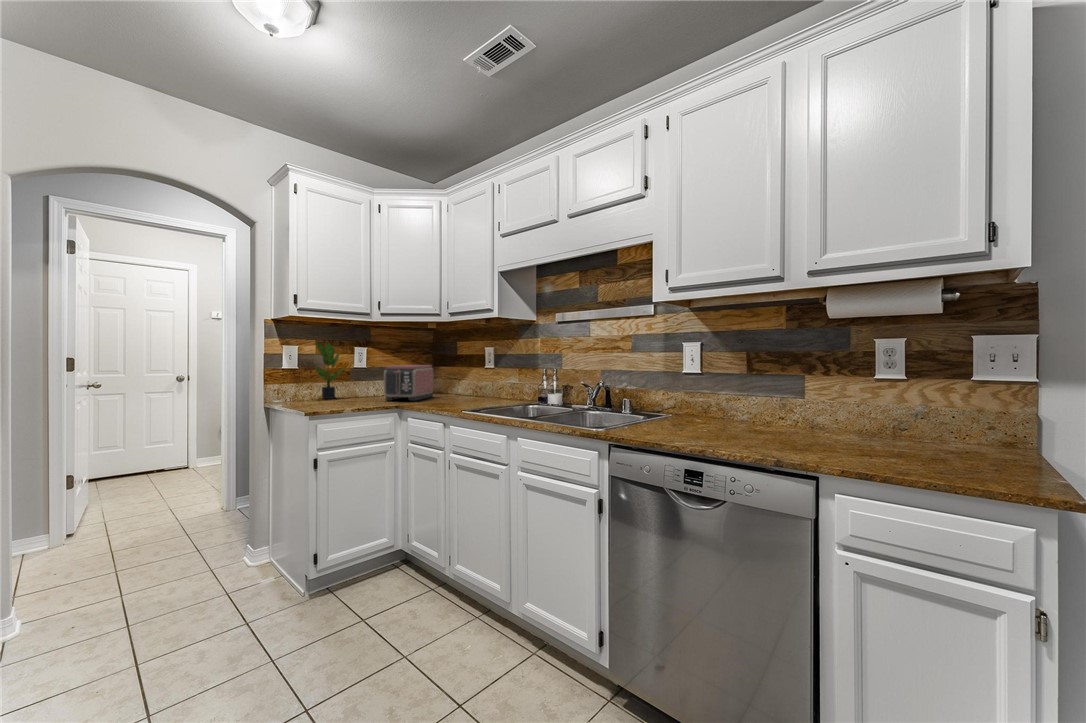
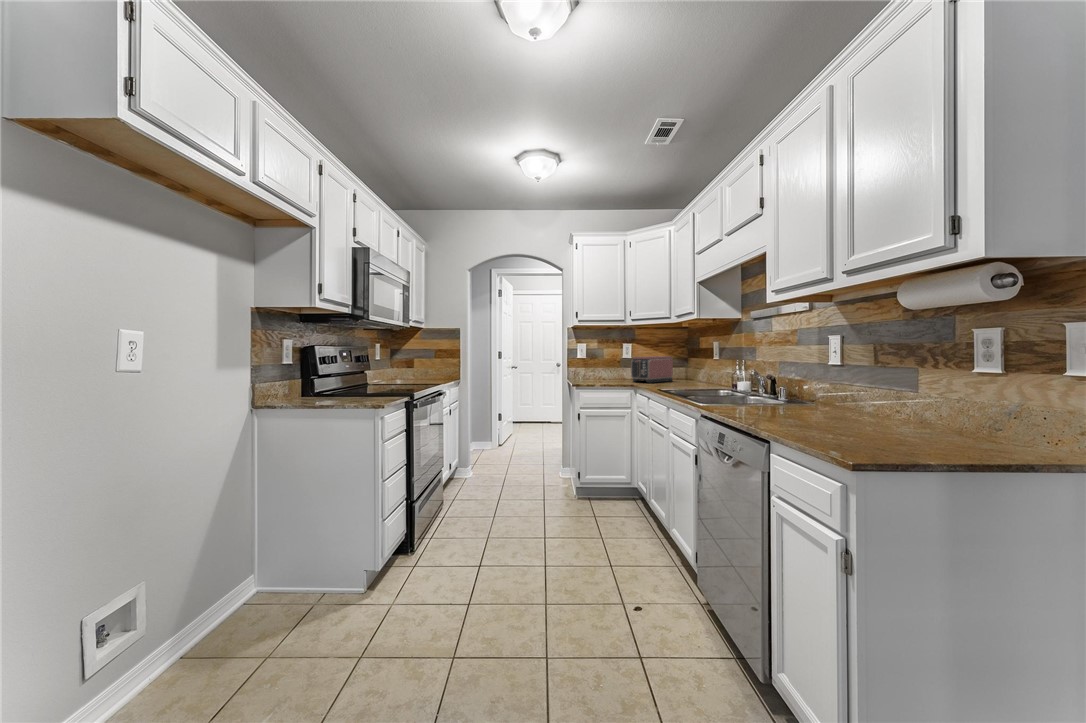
potted plant: present [316,342,344,399] -> none [594,340,615,379]

